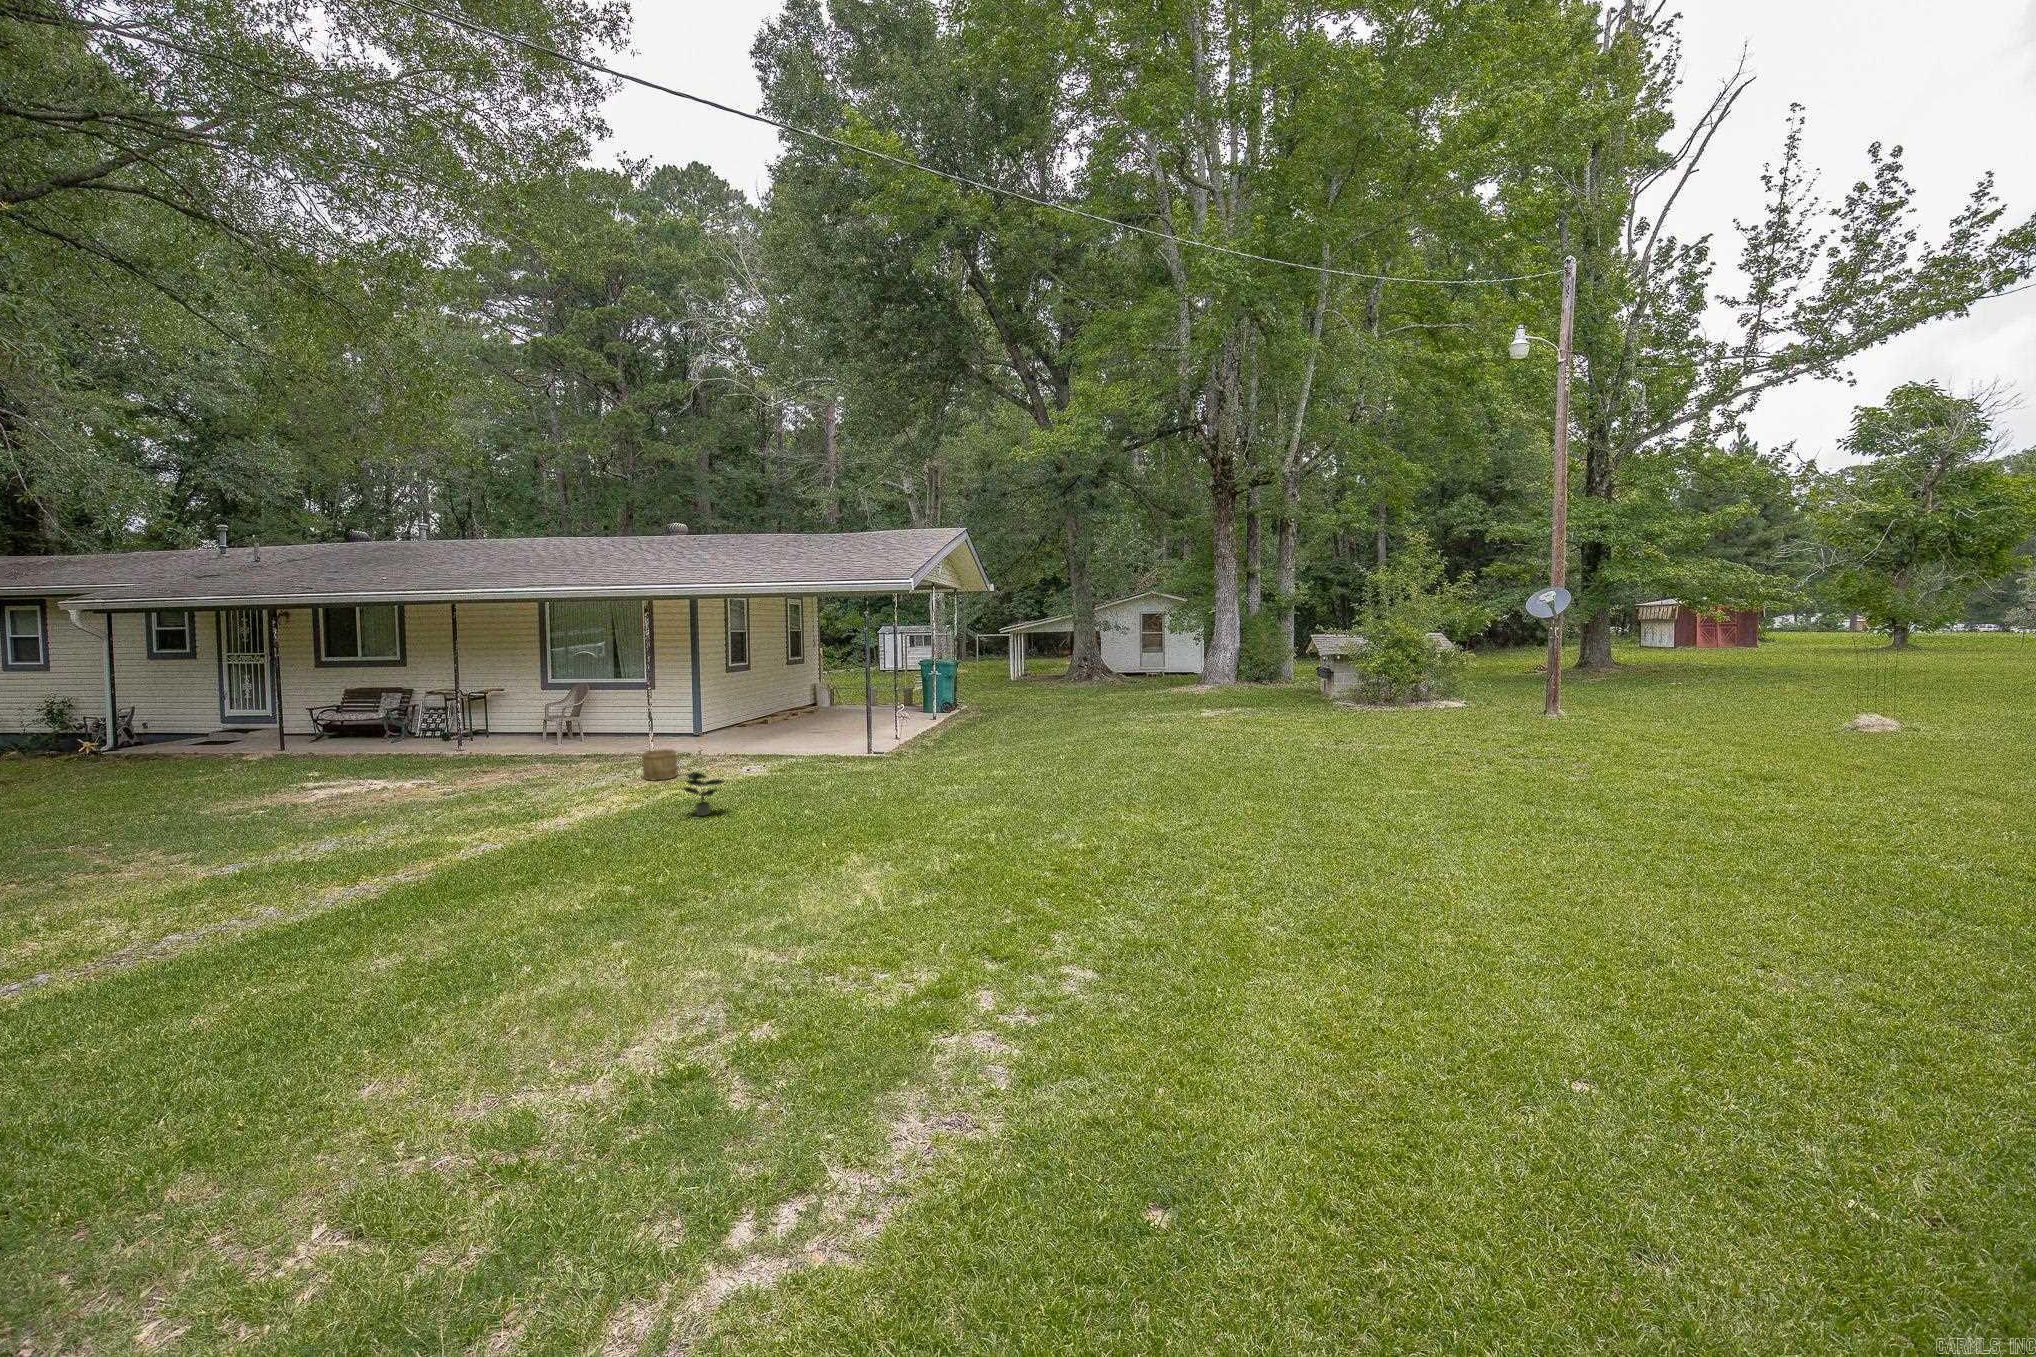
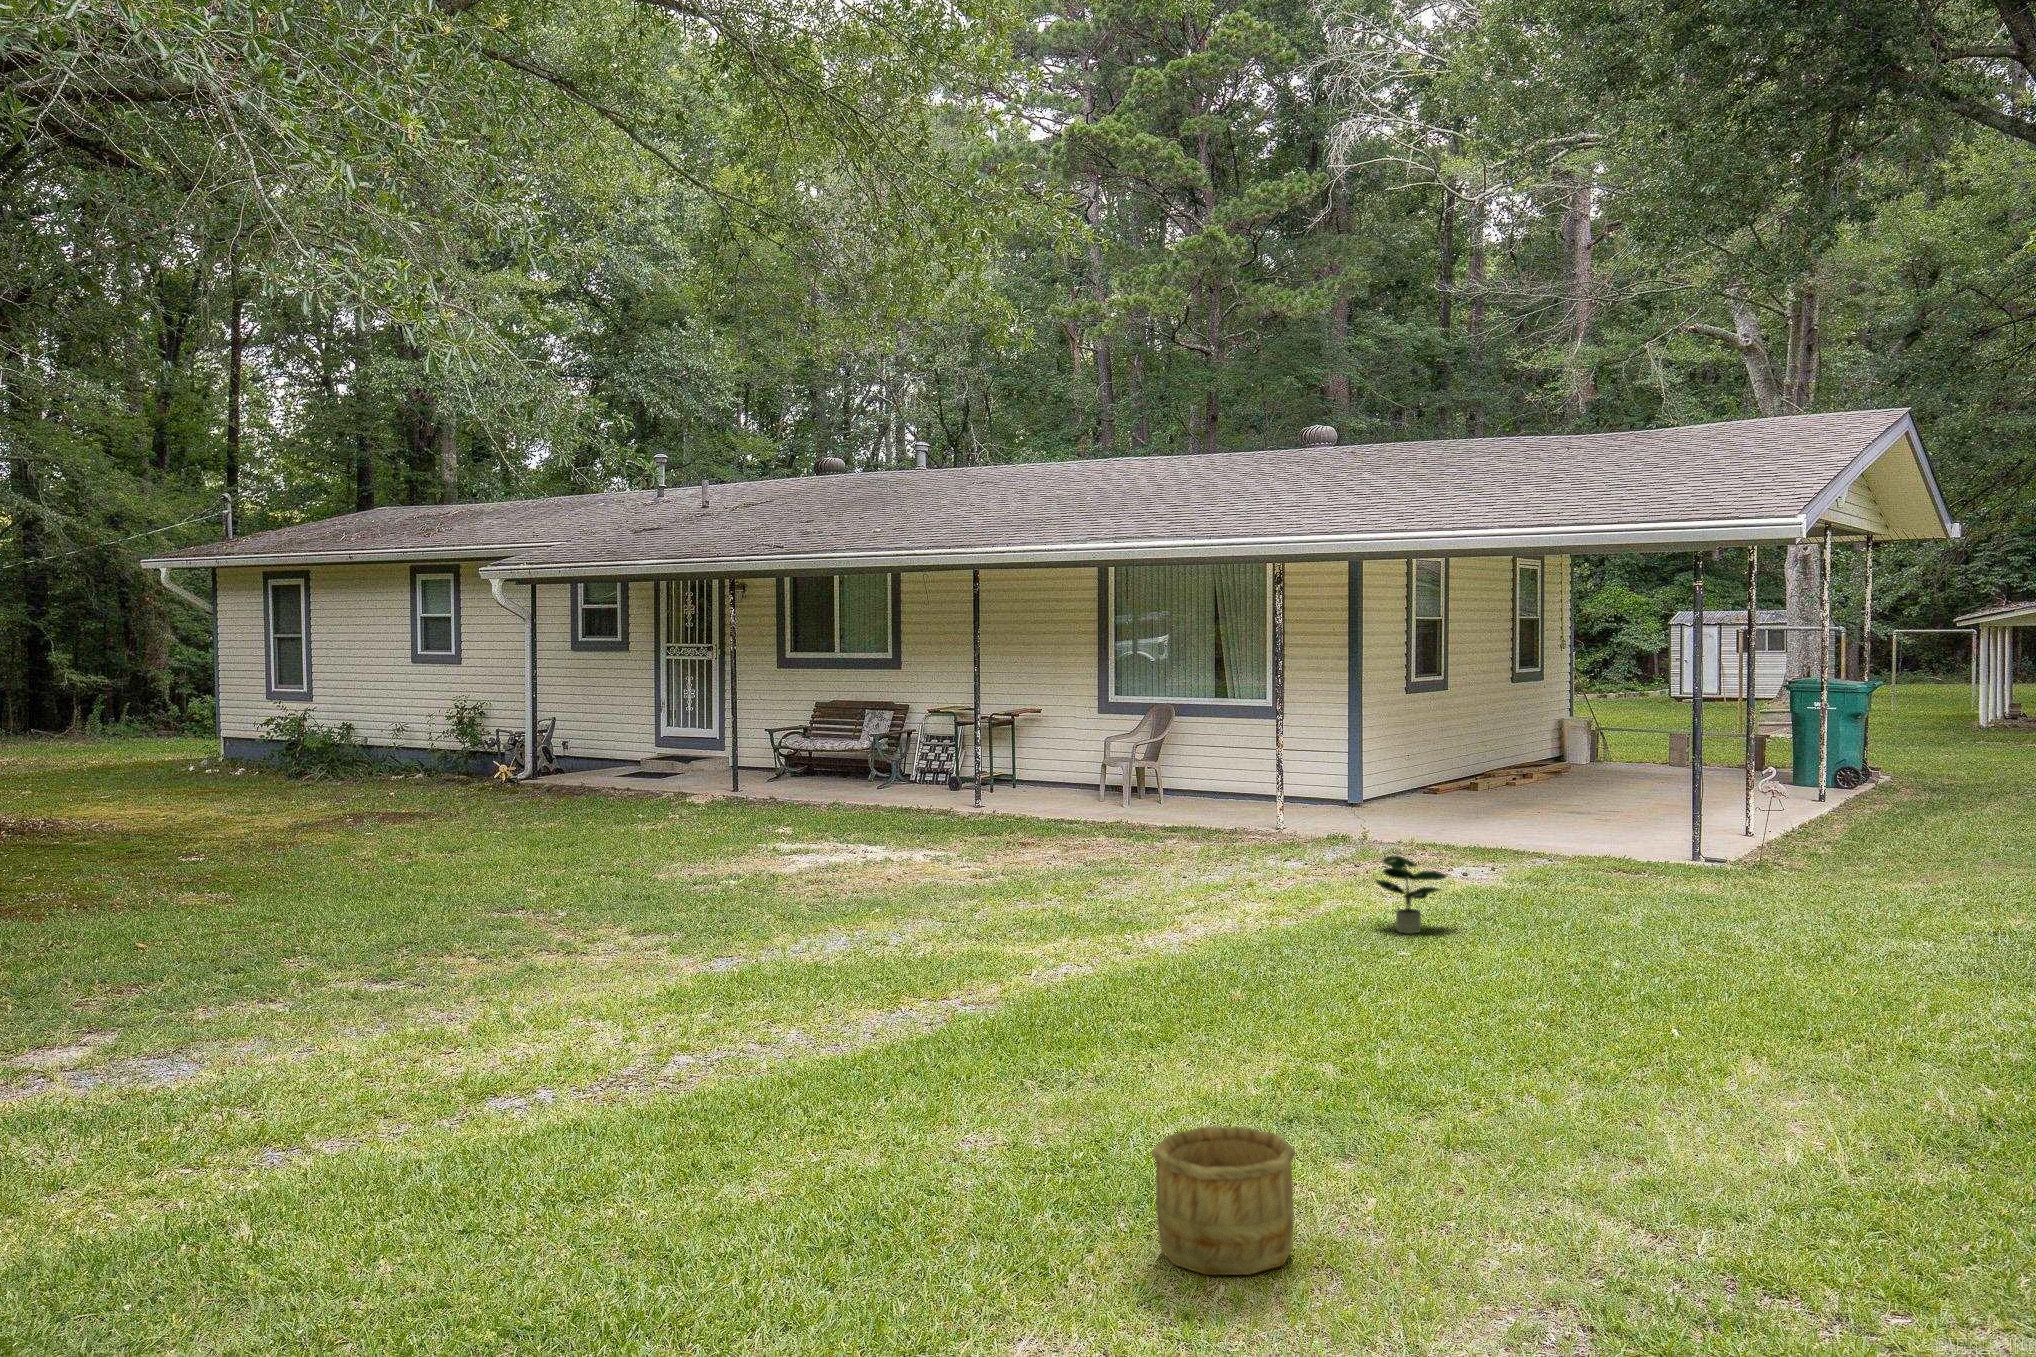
wooden bucket: present [642,749,678,780] -> present [1151,1126,1296,1275]

